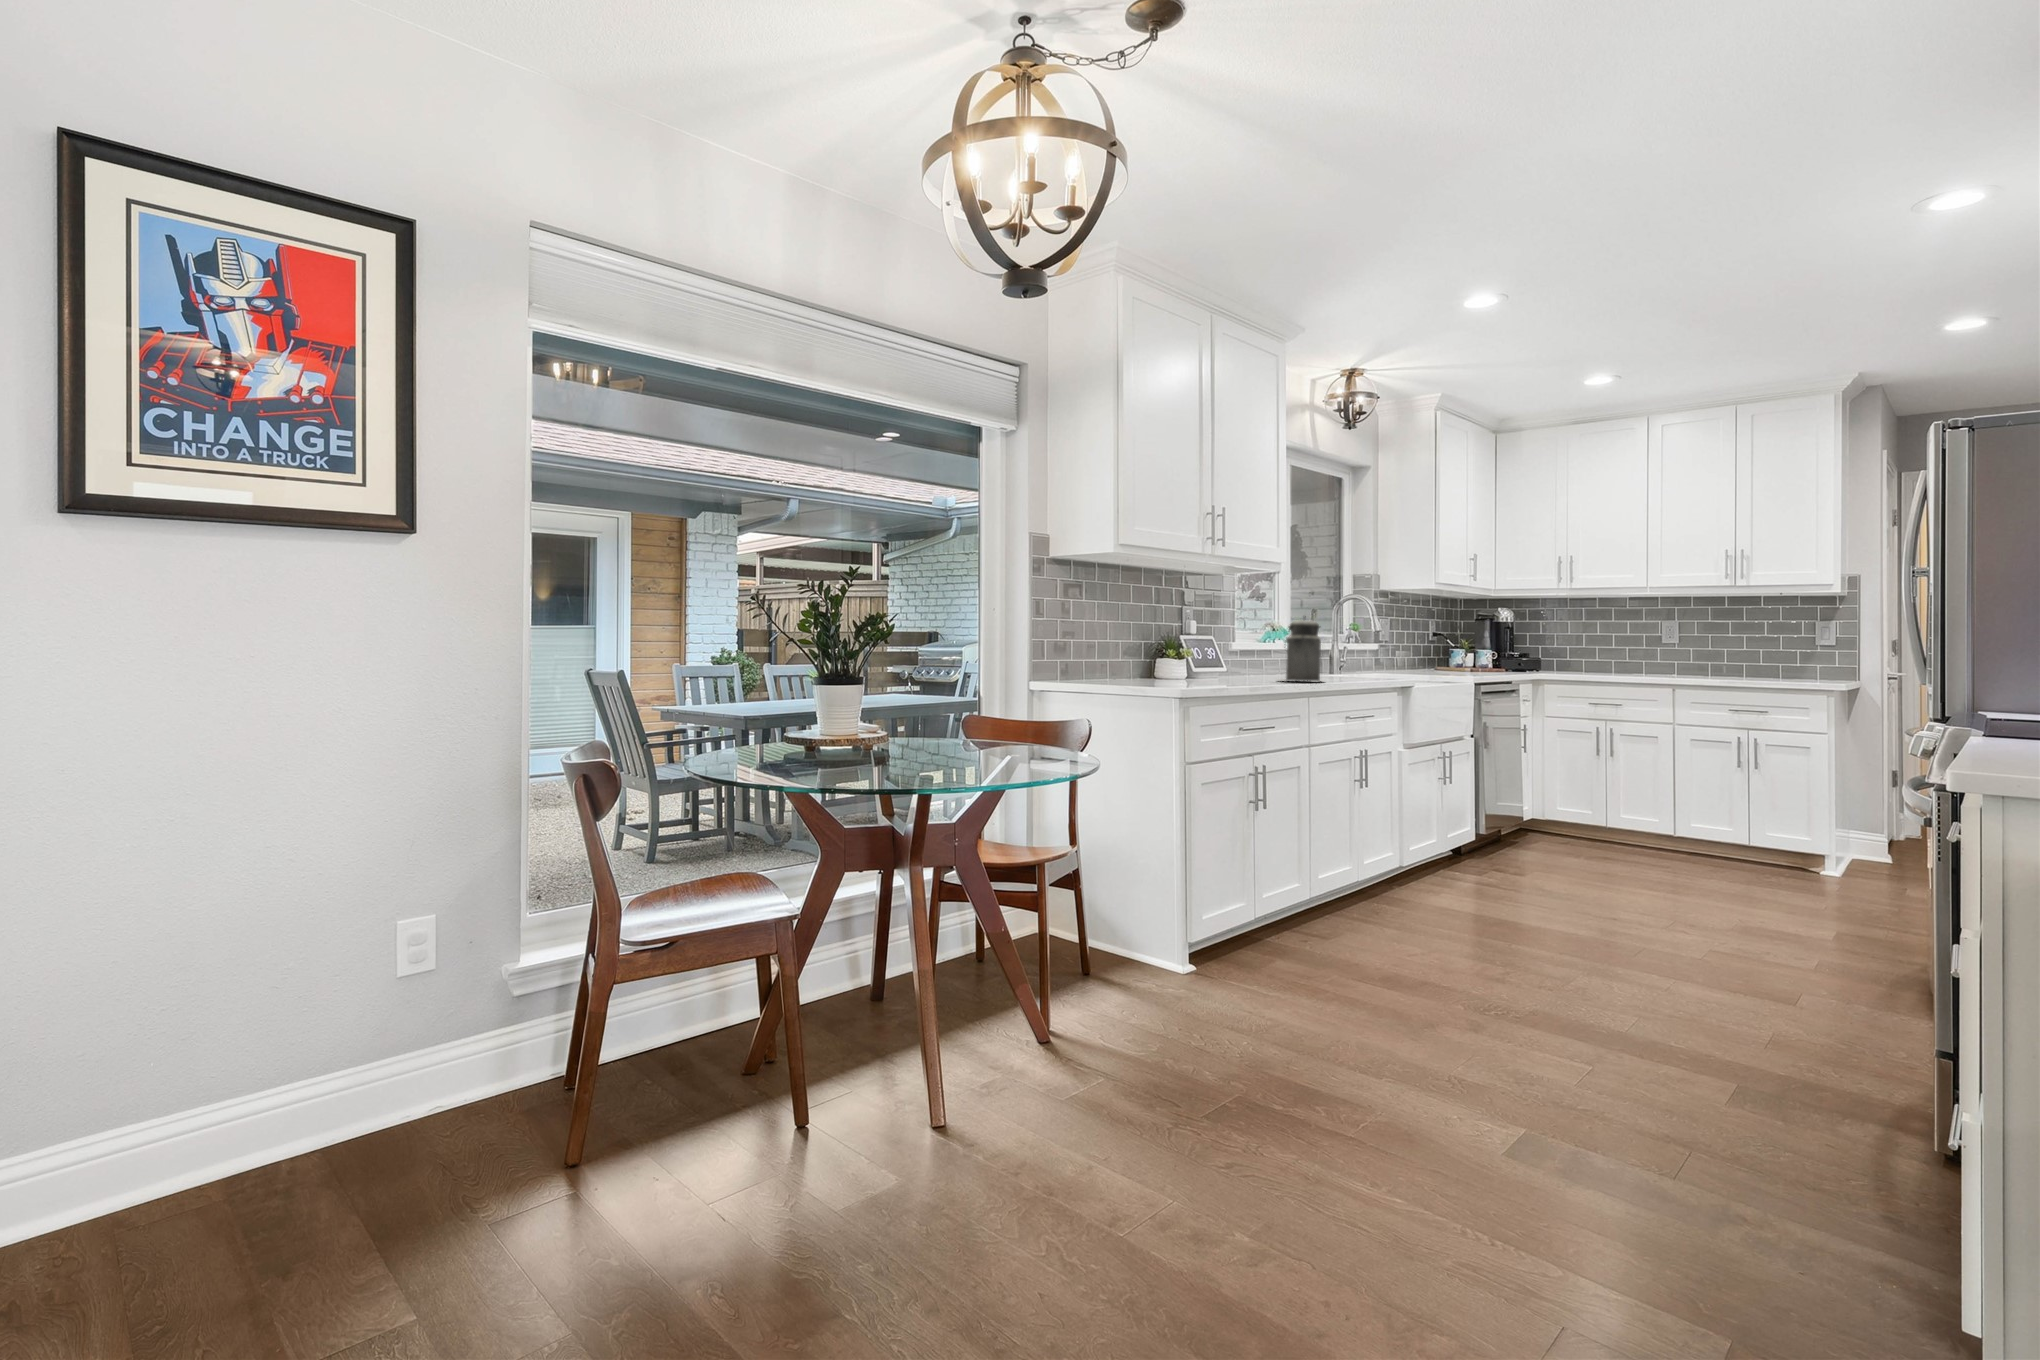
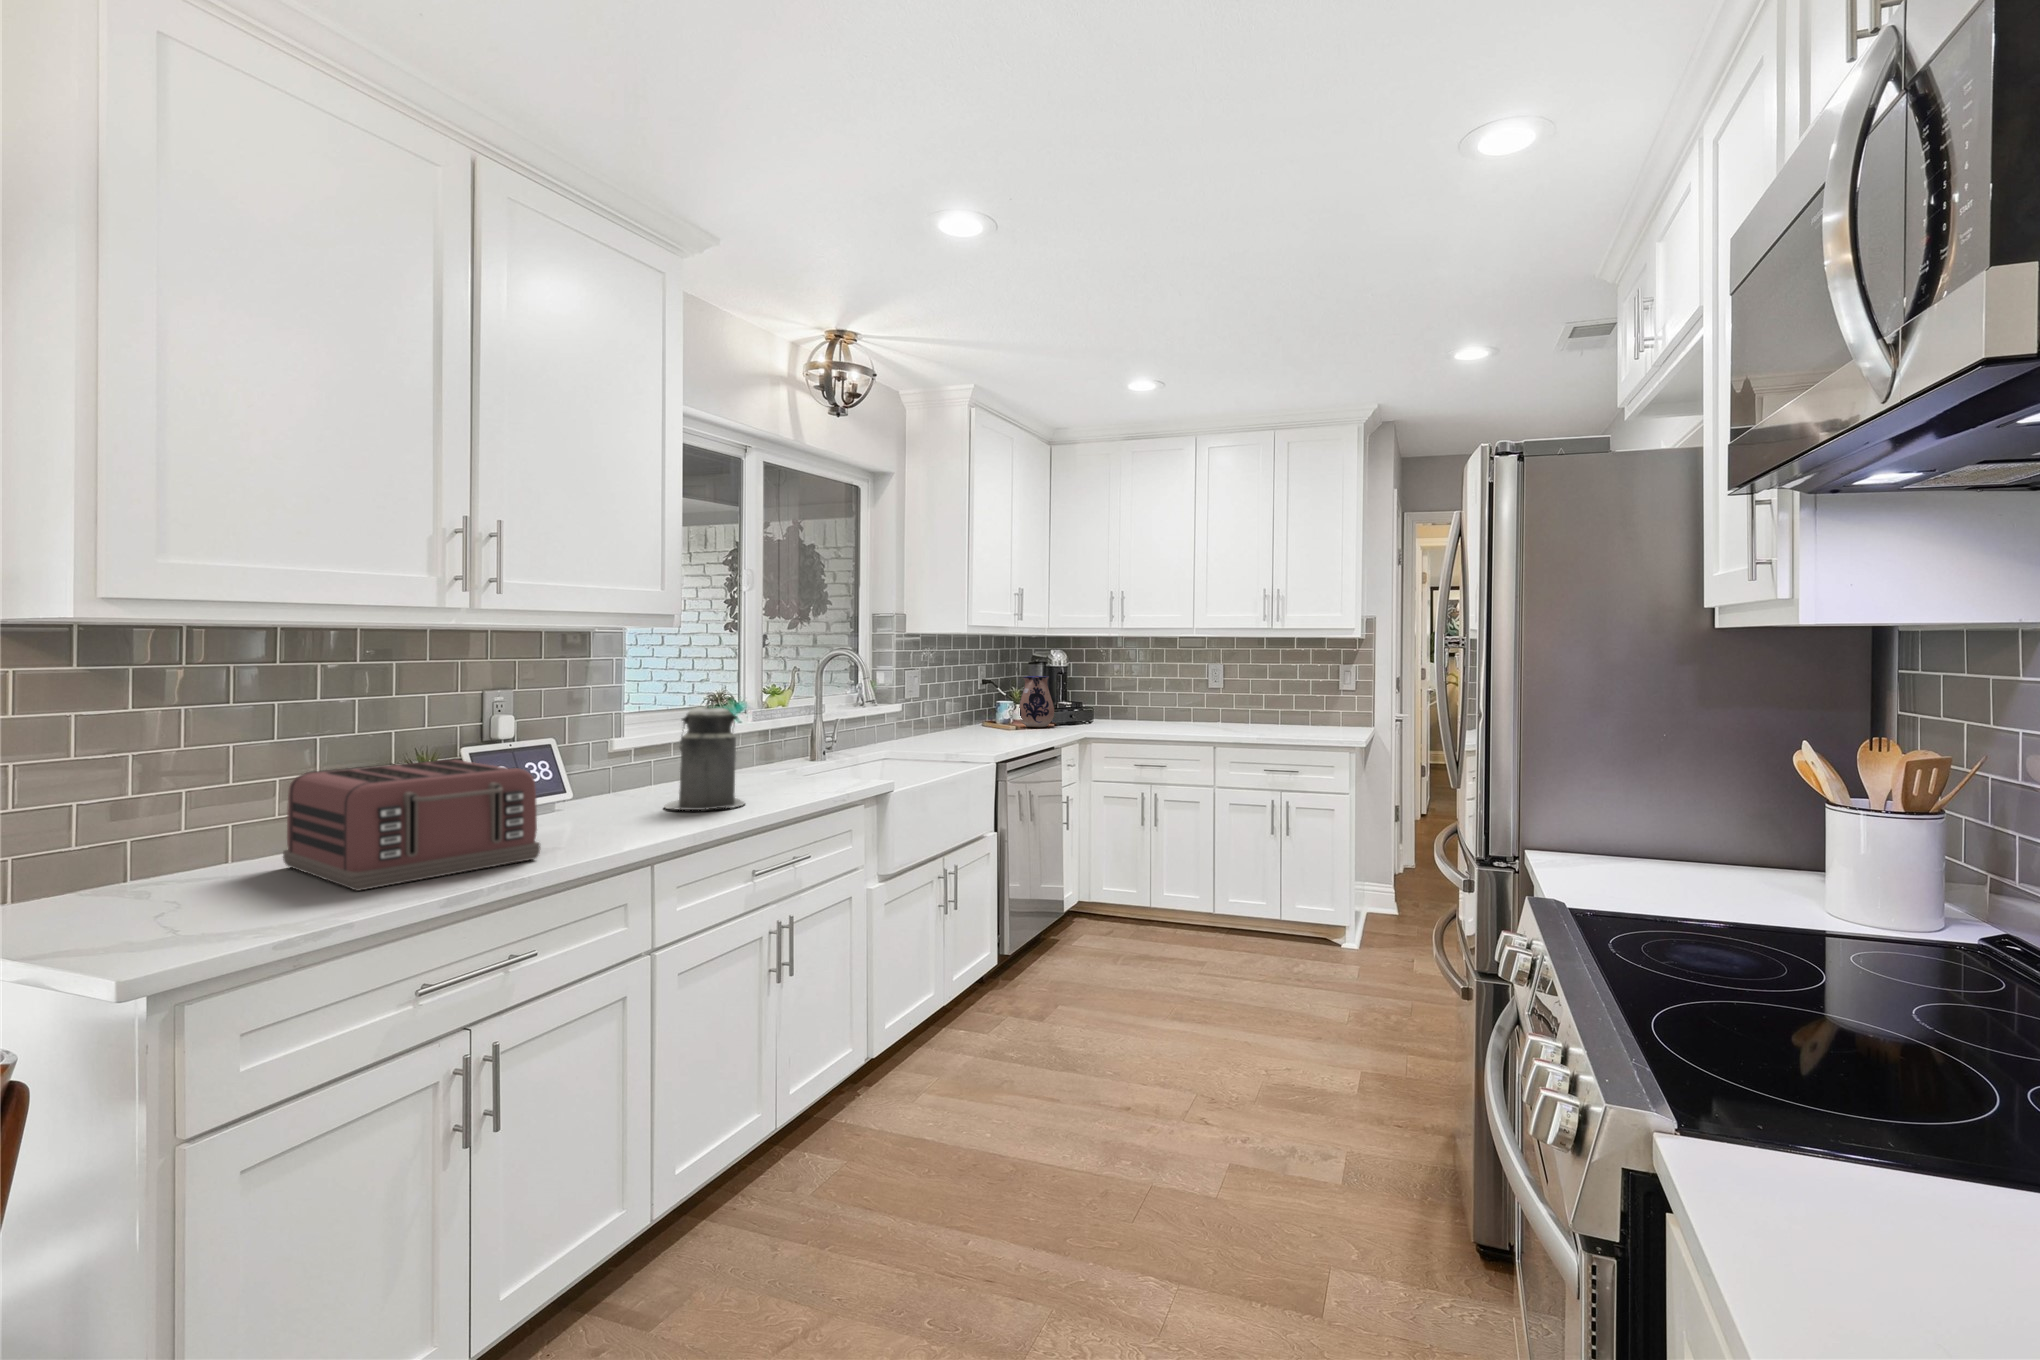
ceramic pitcher: none [1469,630,1503,673] -> present [1019,676,1054,727]
toaster: none [1131,636,1255,687] -> present [283,759,540,891]

